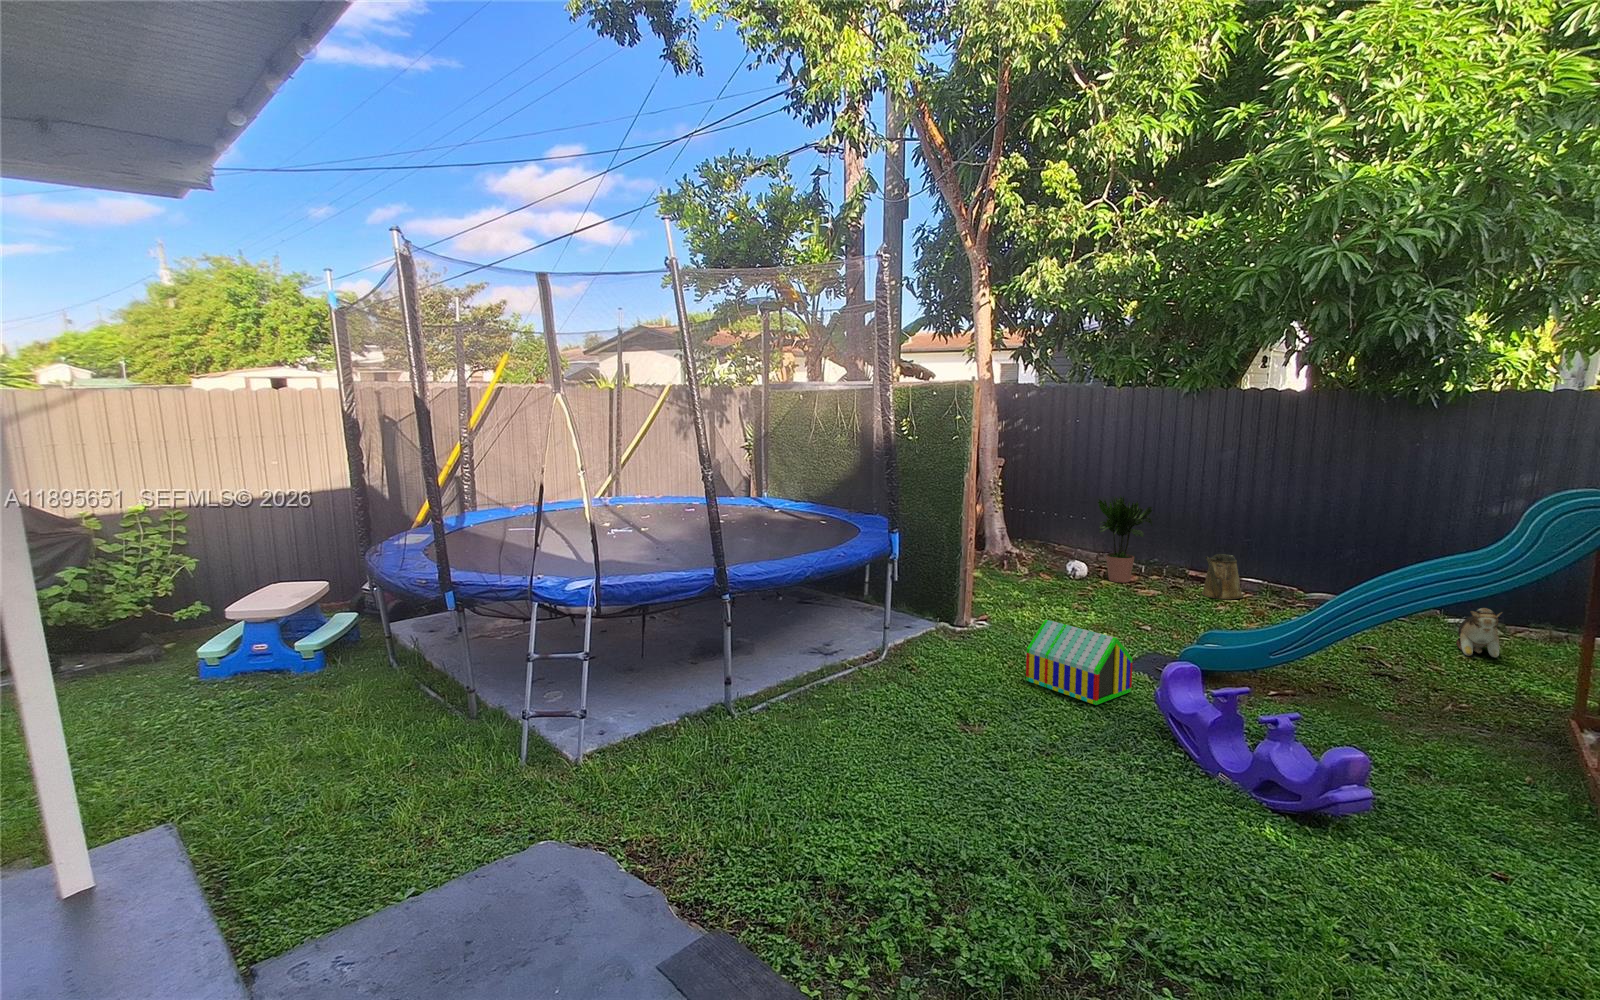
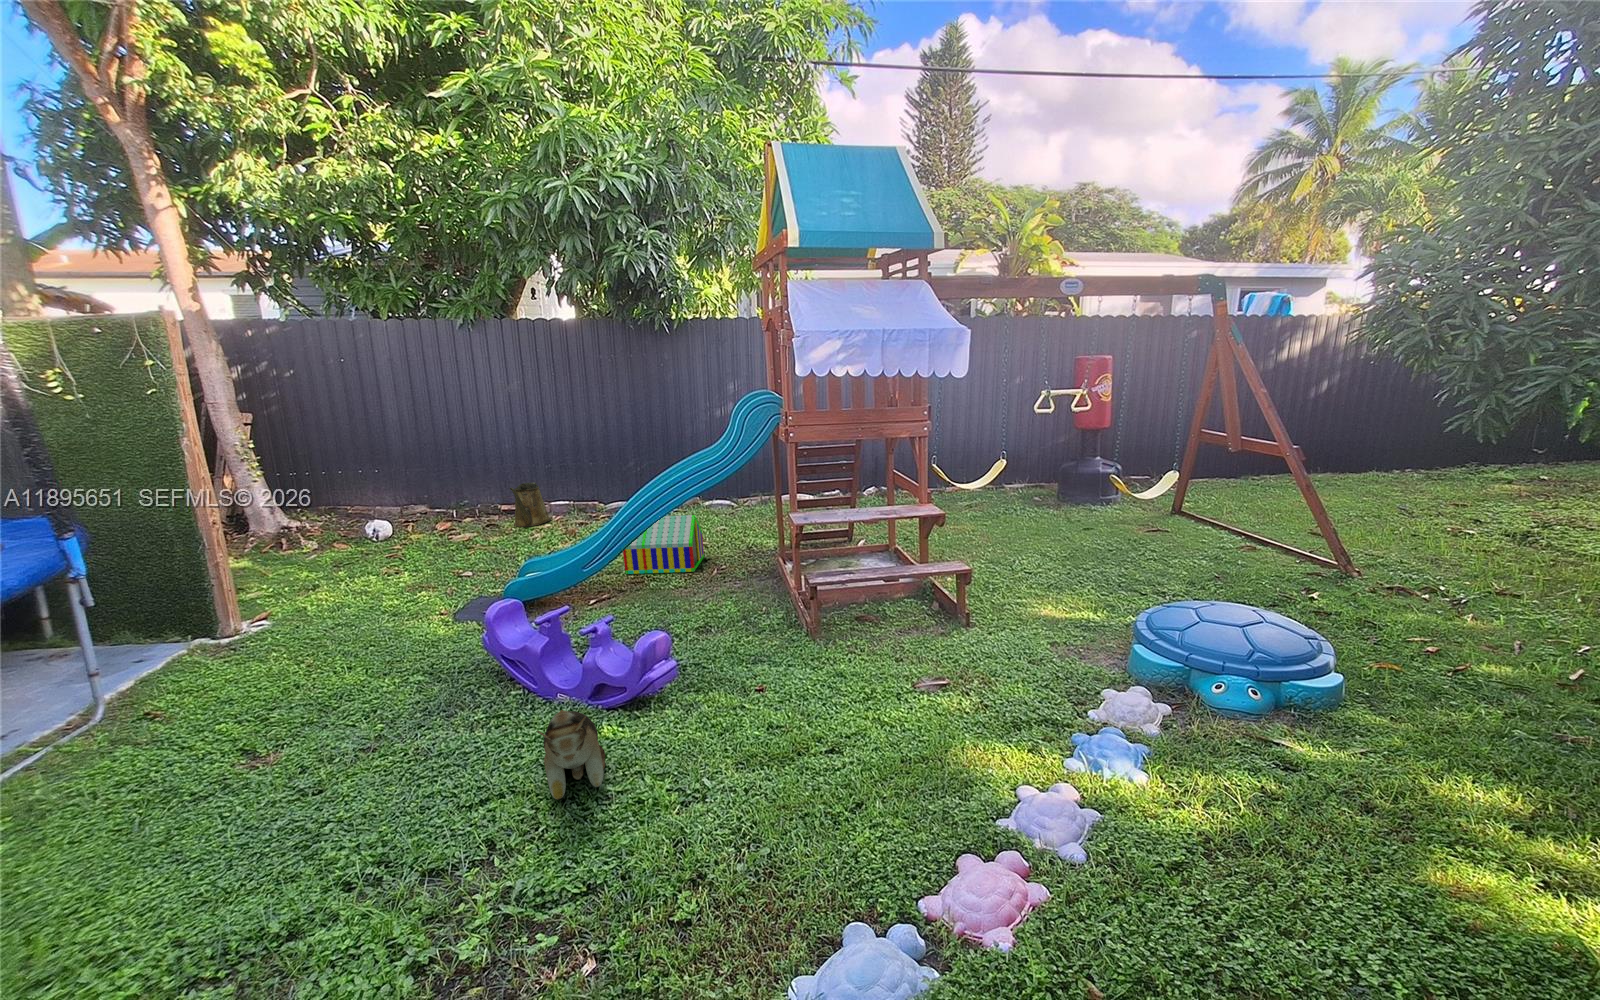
potted plant: present [1098,495,1152,583] -> none [386,437,463,534]
plush toy: present [1456,608,1503,657] -> present [537,710,605,800]
toy house: present [1026,620,1133,705] -> present [623,515,704,574]

